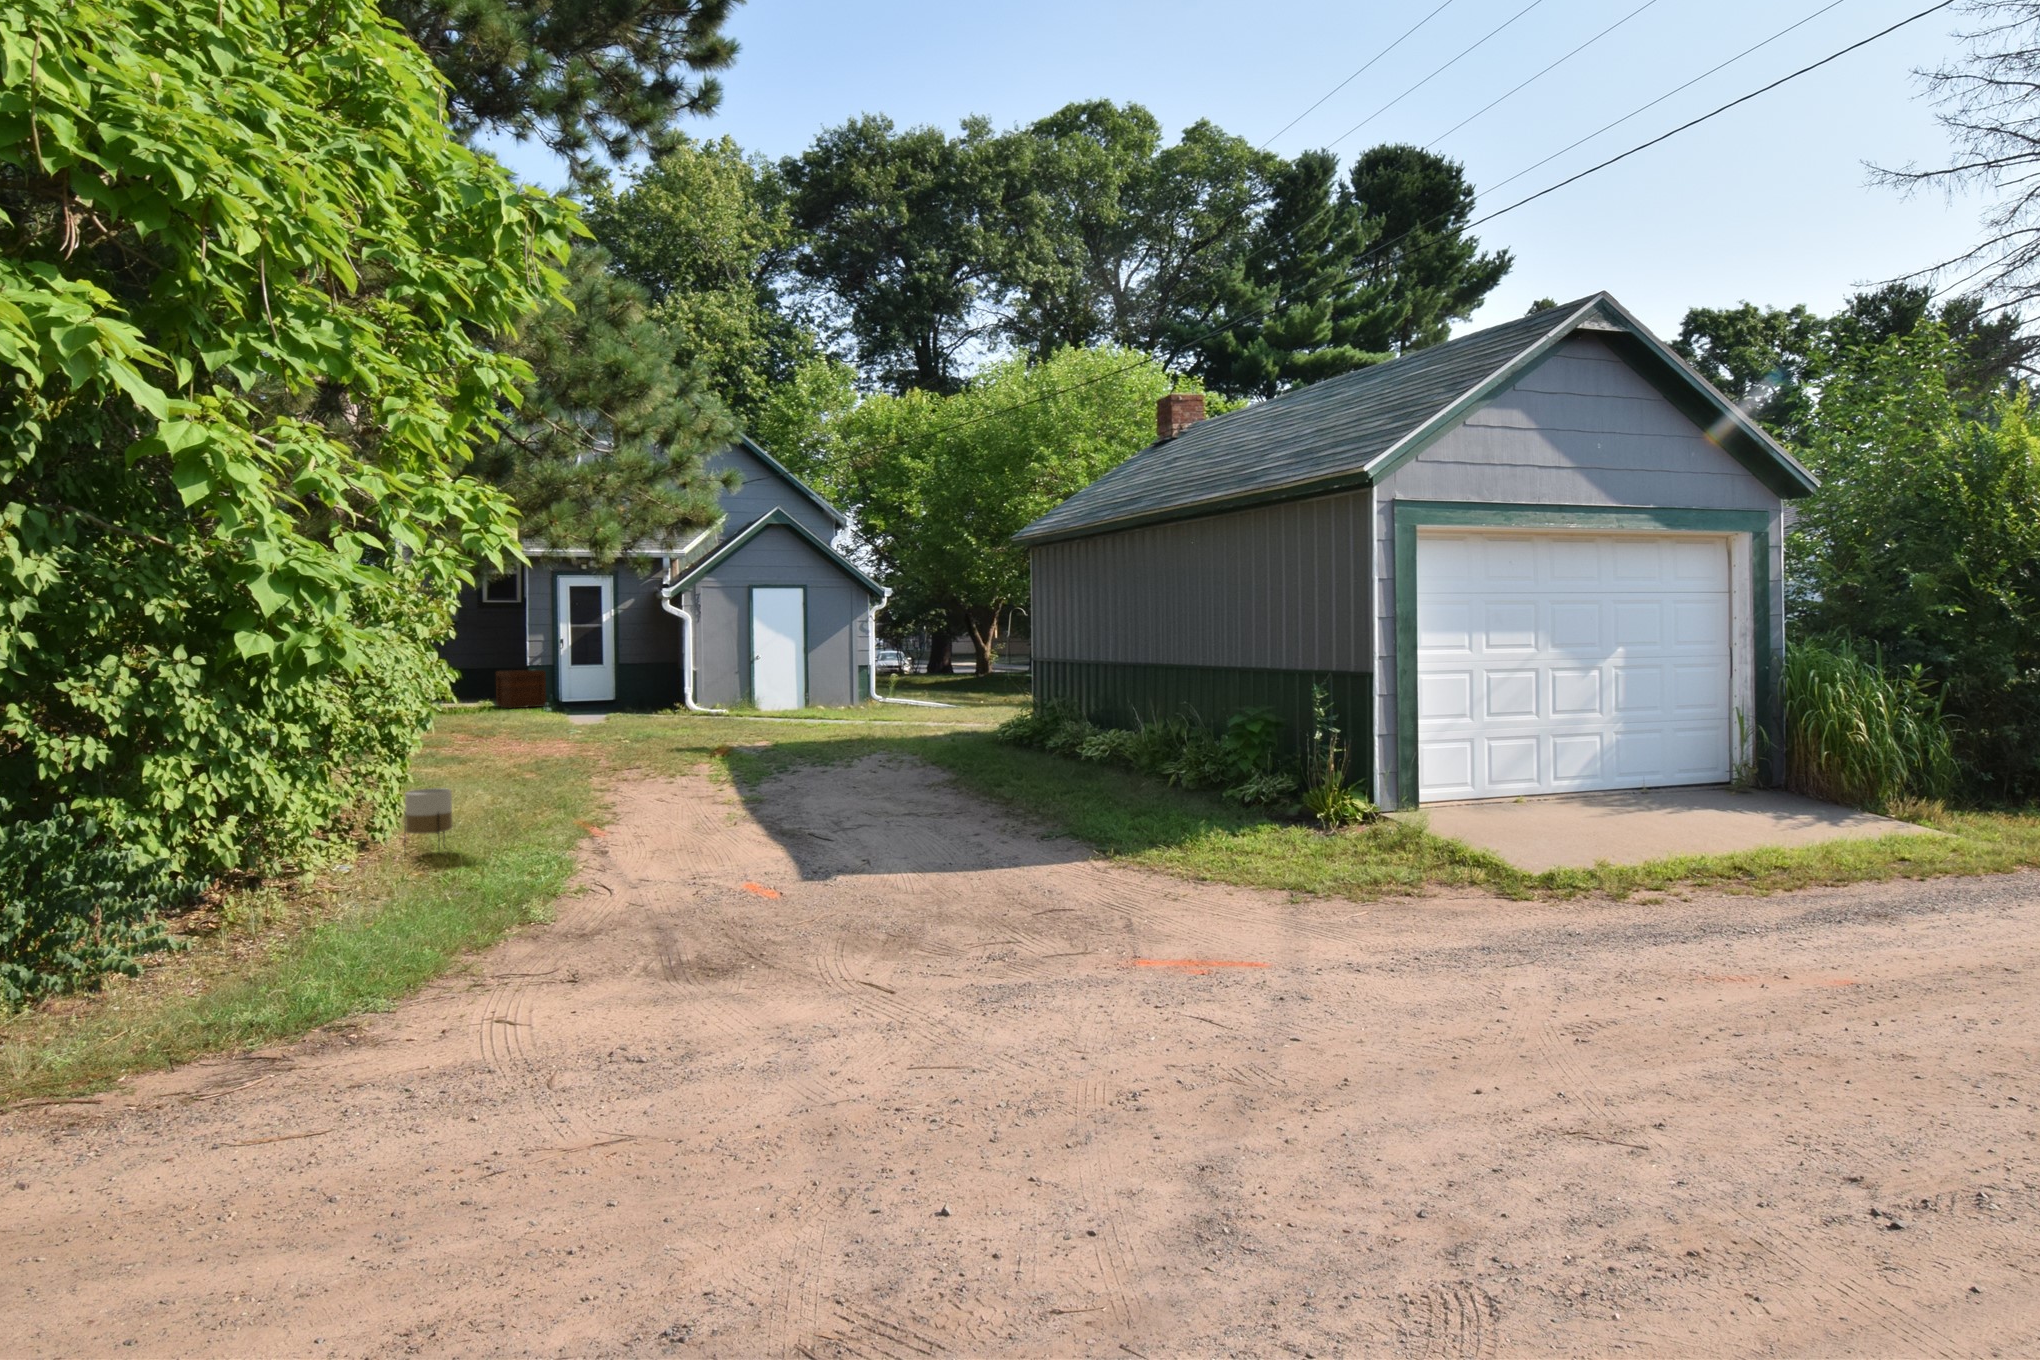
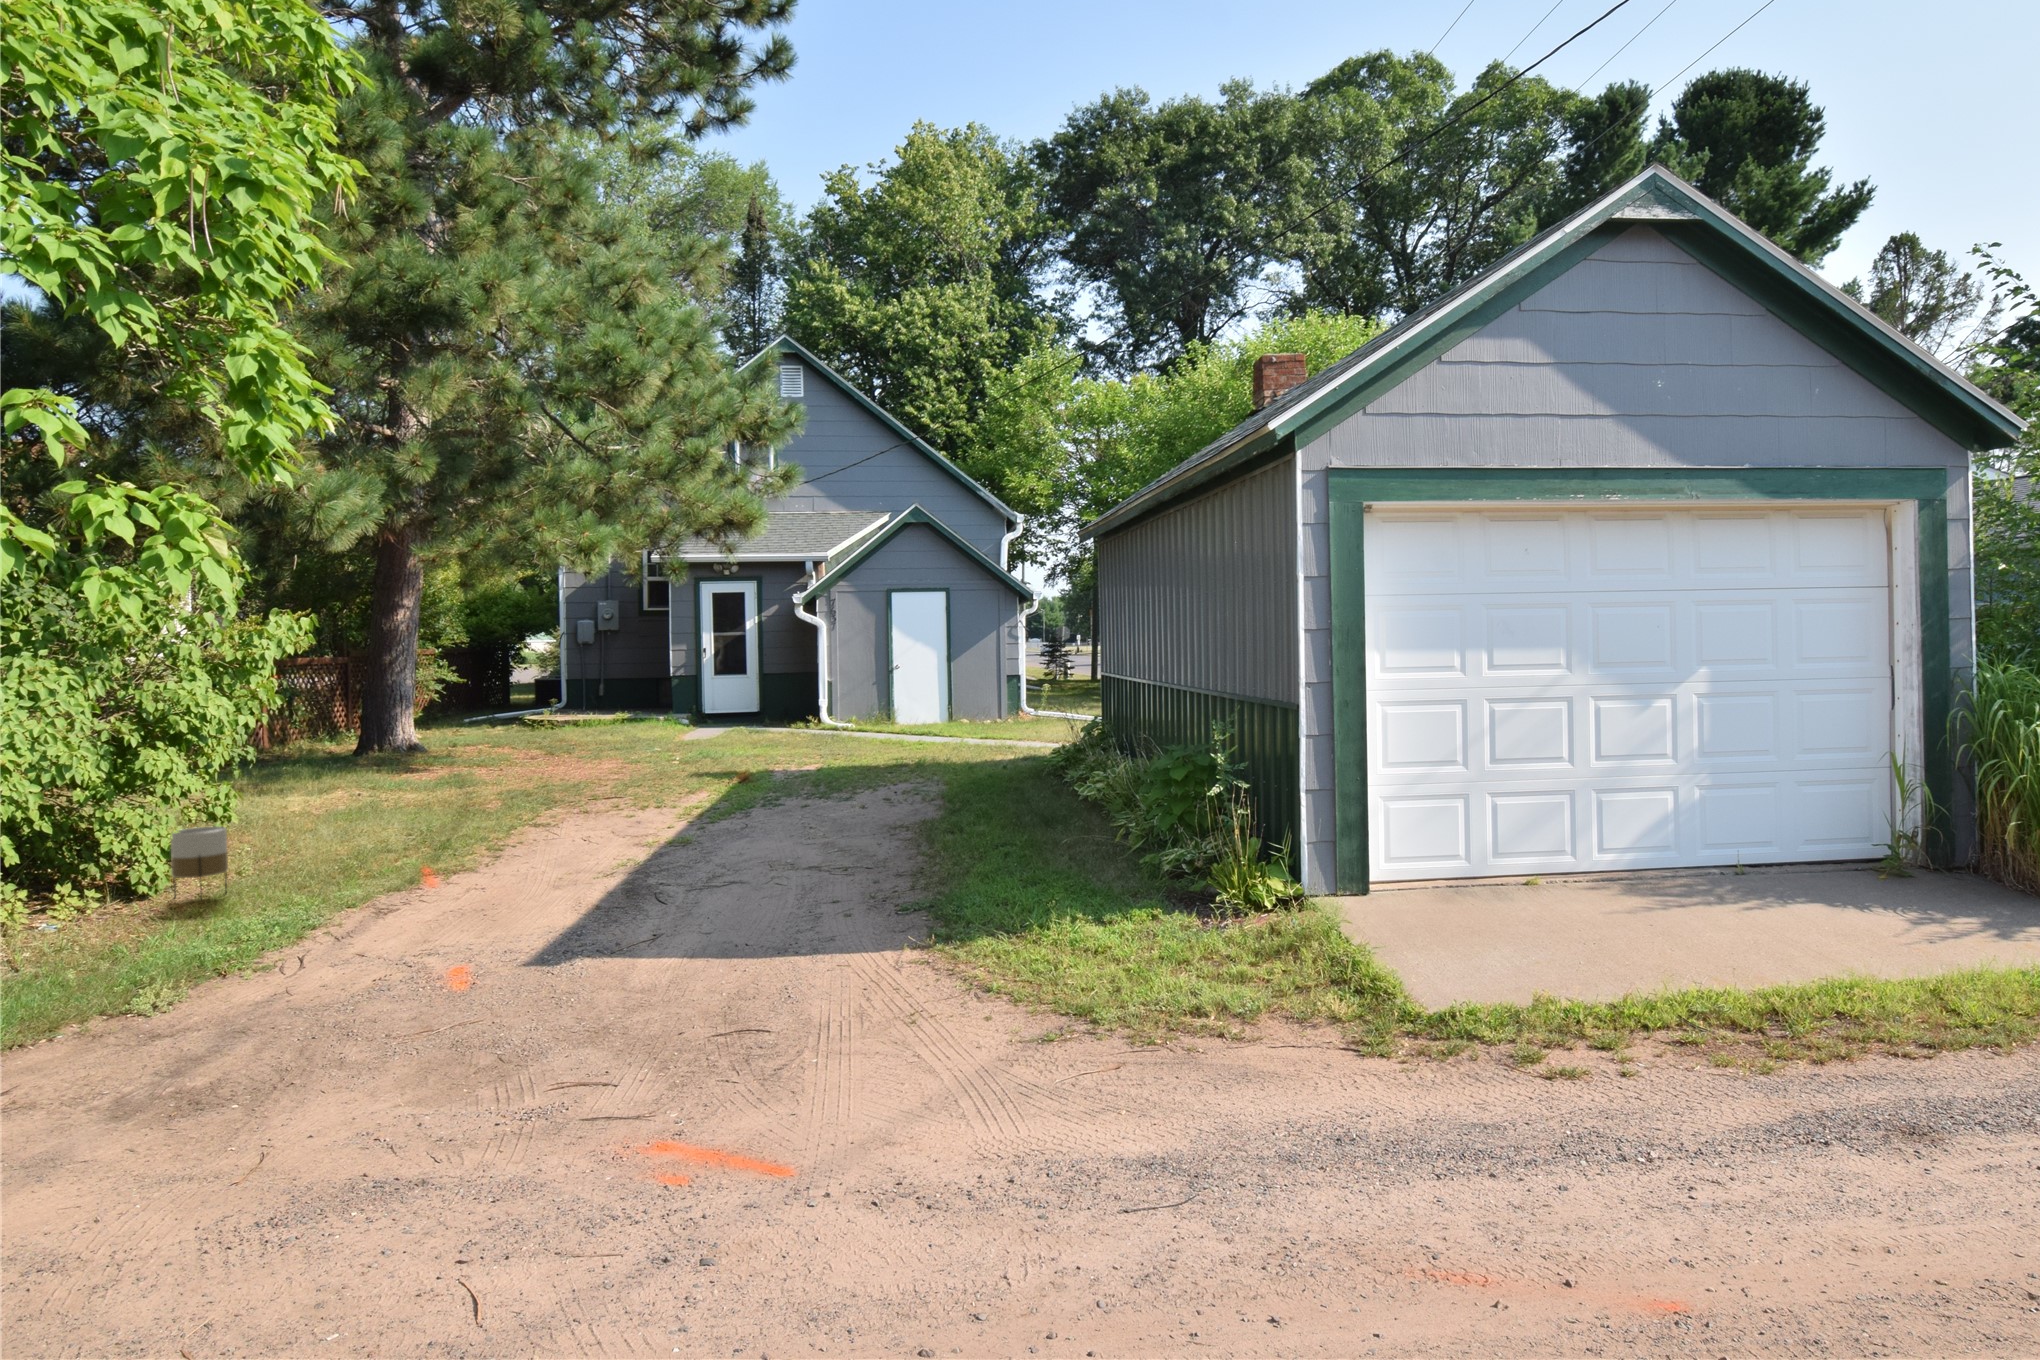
wooden crate: present [496,670,546,708] -> none [639,679,686,719]

